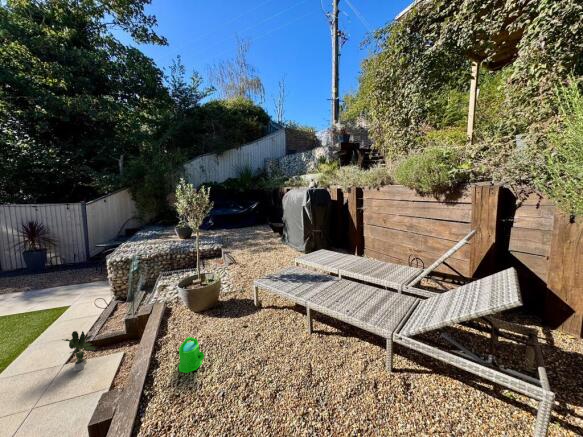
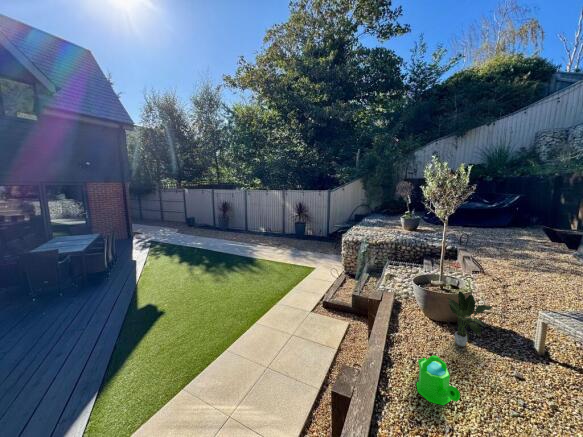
potted plant: present [62,331,96,371] -> present [447,291,492,346]

